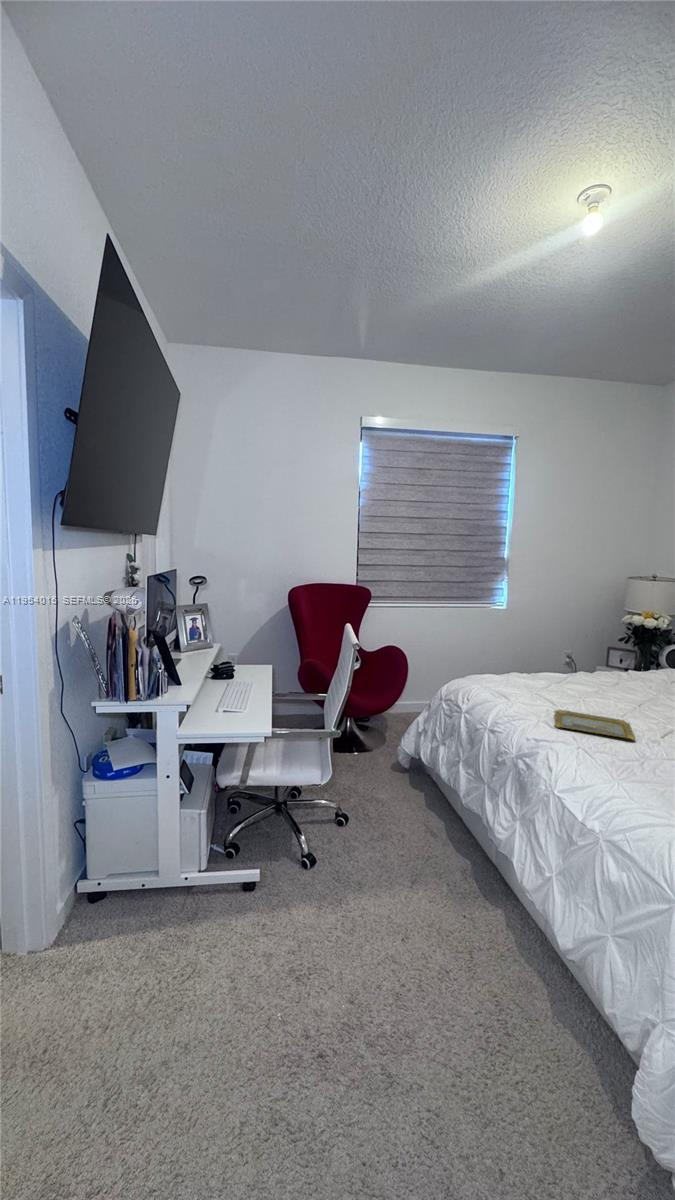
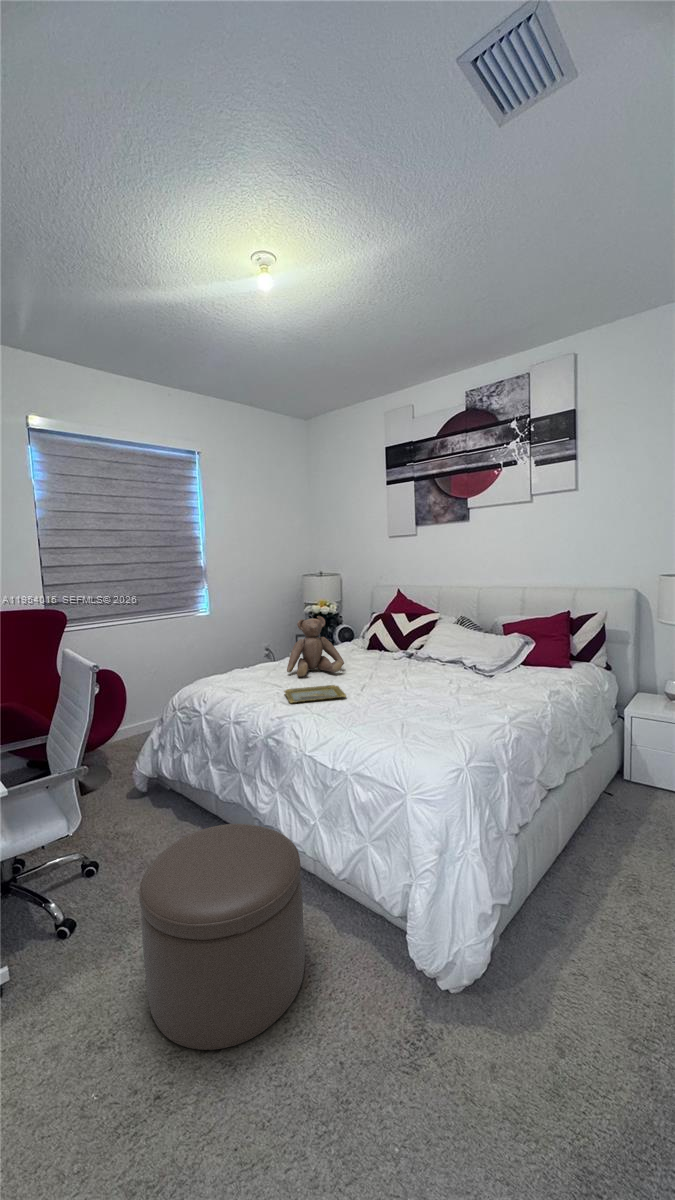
teddy bear: none [570,631,653,705] -> present [287,616,344,677]
ottoman: none [342,828,515,1067] -> present [139,824,305,1050]

